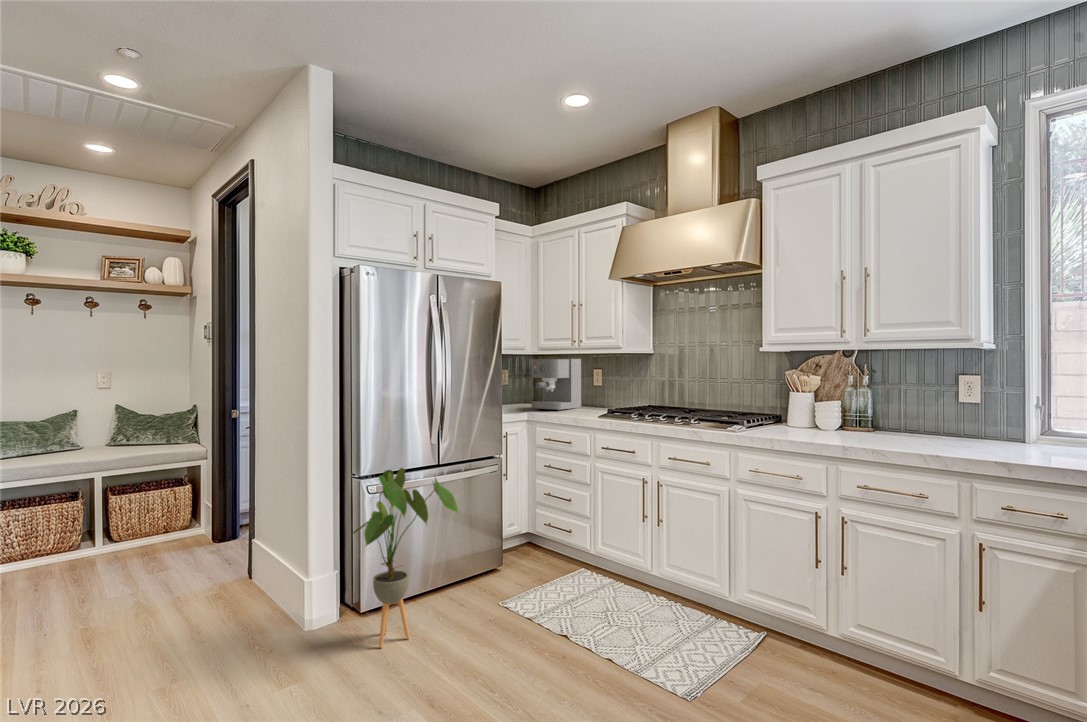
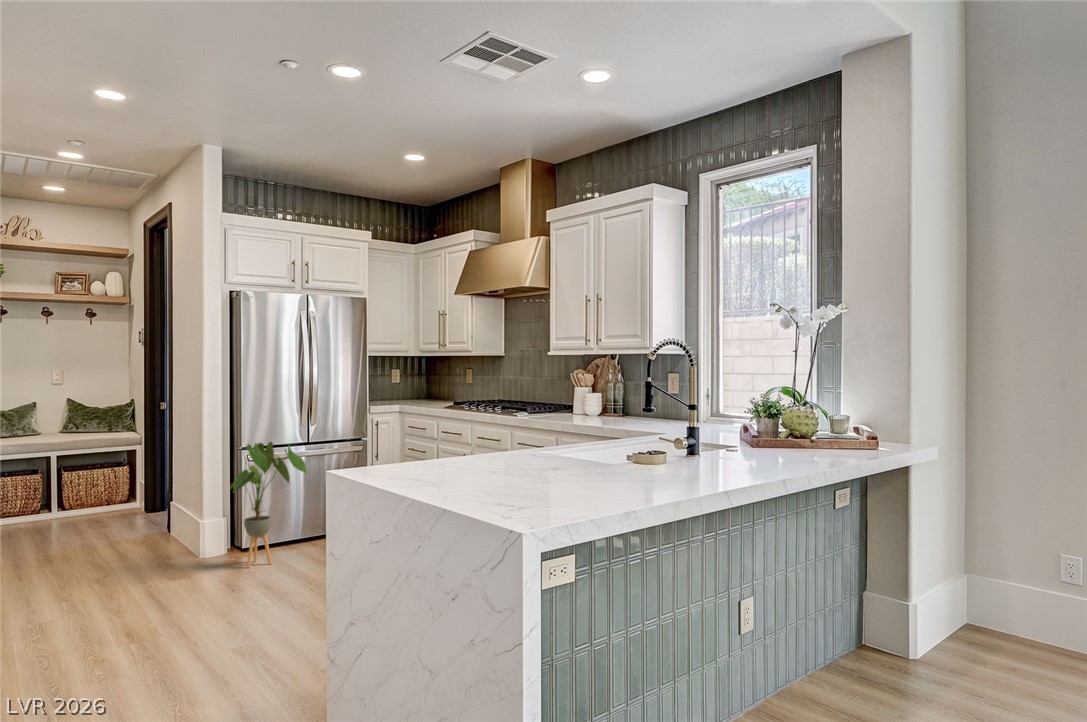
coffee maker: present [531,359,581,411] -> none [407,360,452,404]

